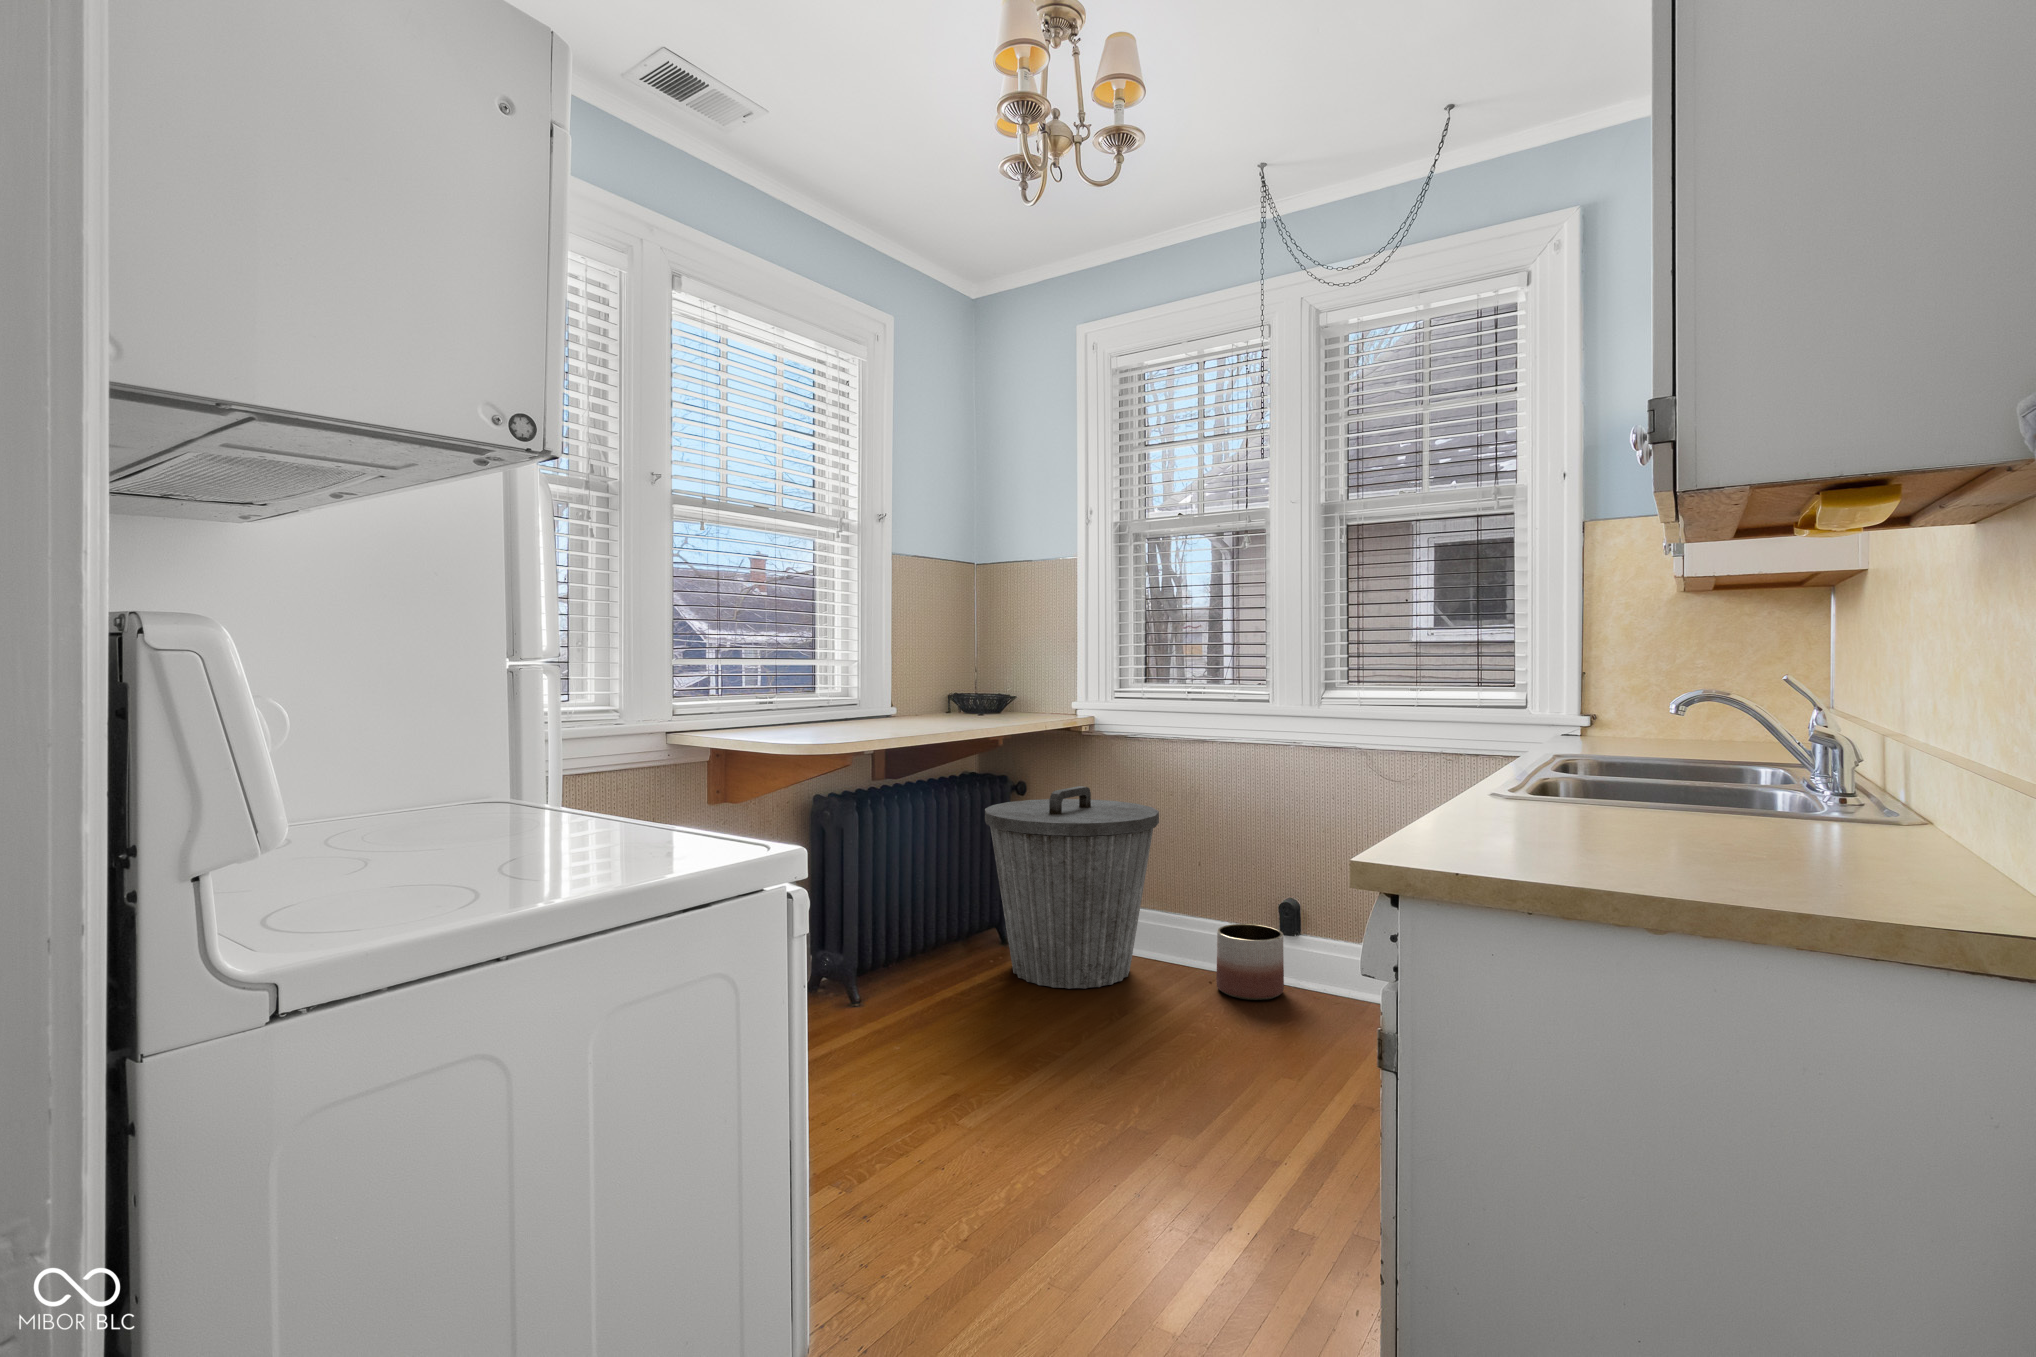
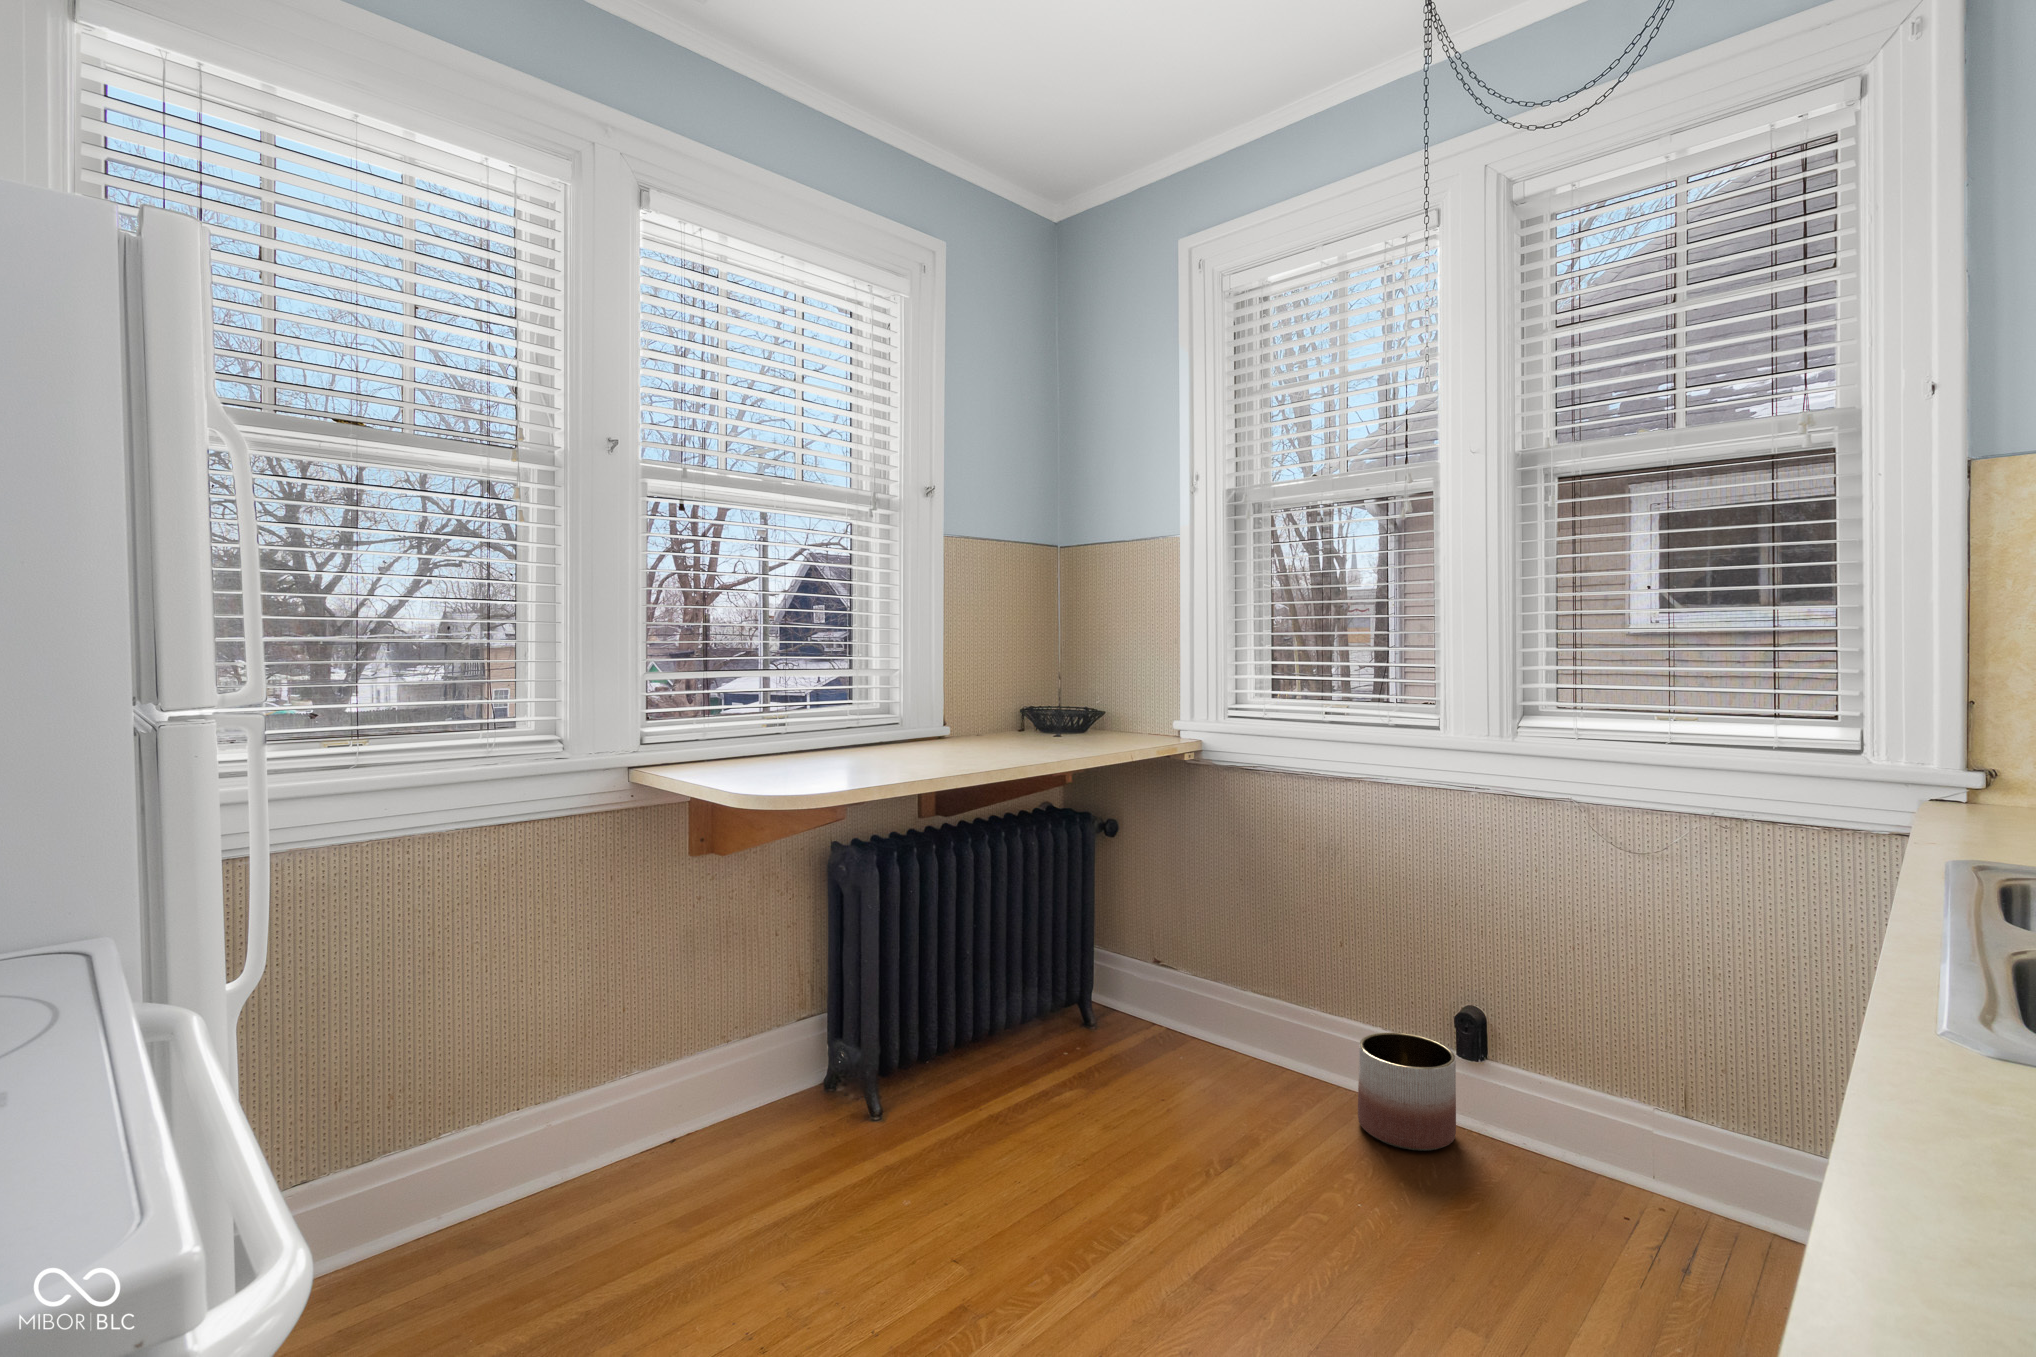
trash can: present [985,786,1159,989] -> none [1050,834,1280,1109]

